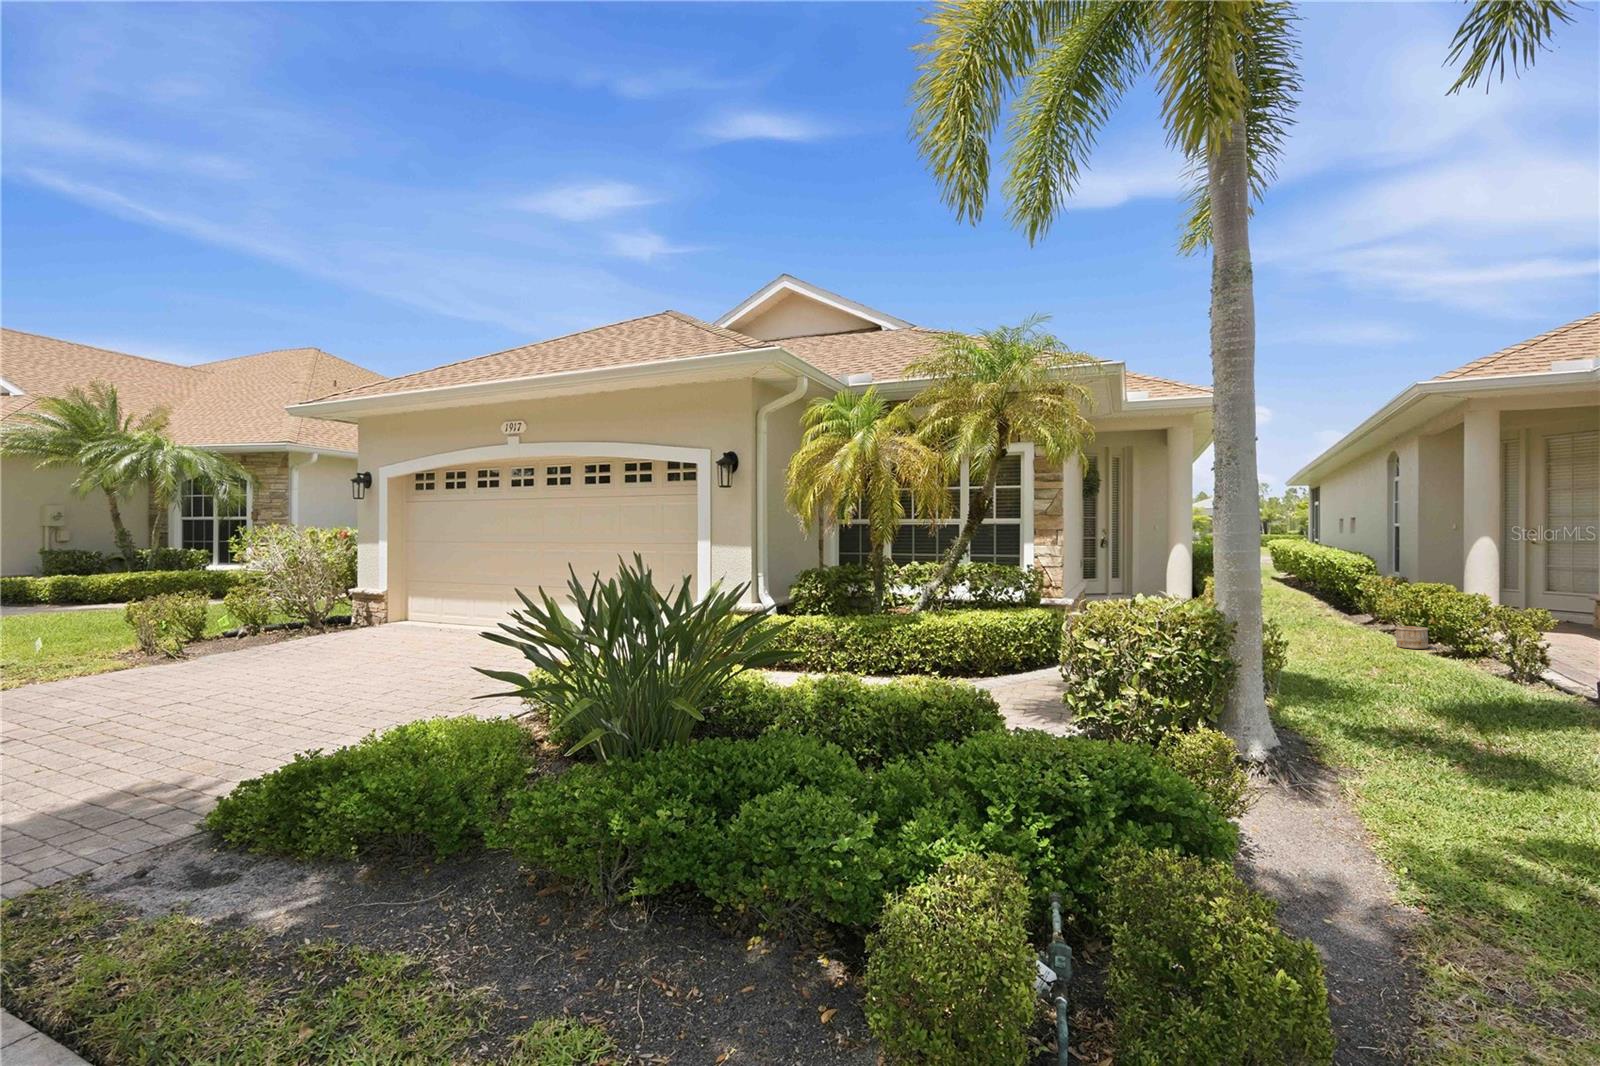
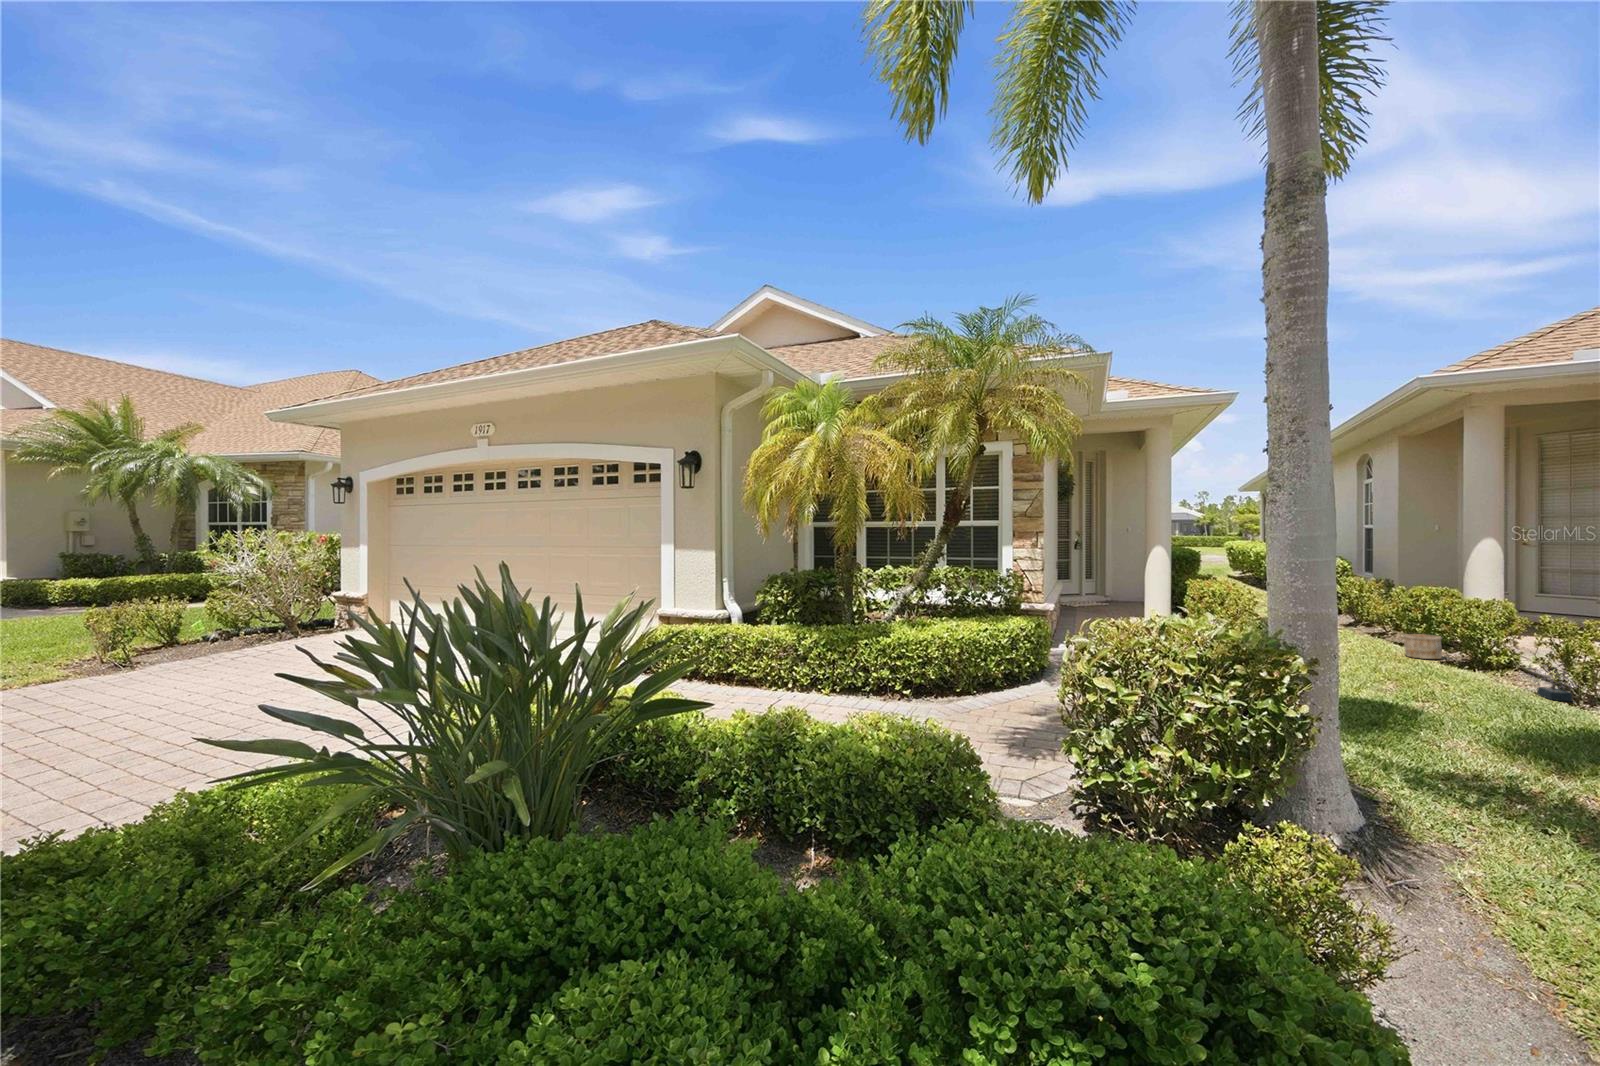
decorative plant: none [1478,648,1513,678] -> present [1529,665,1577,701]

